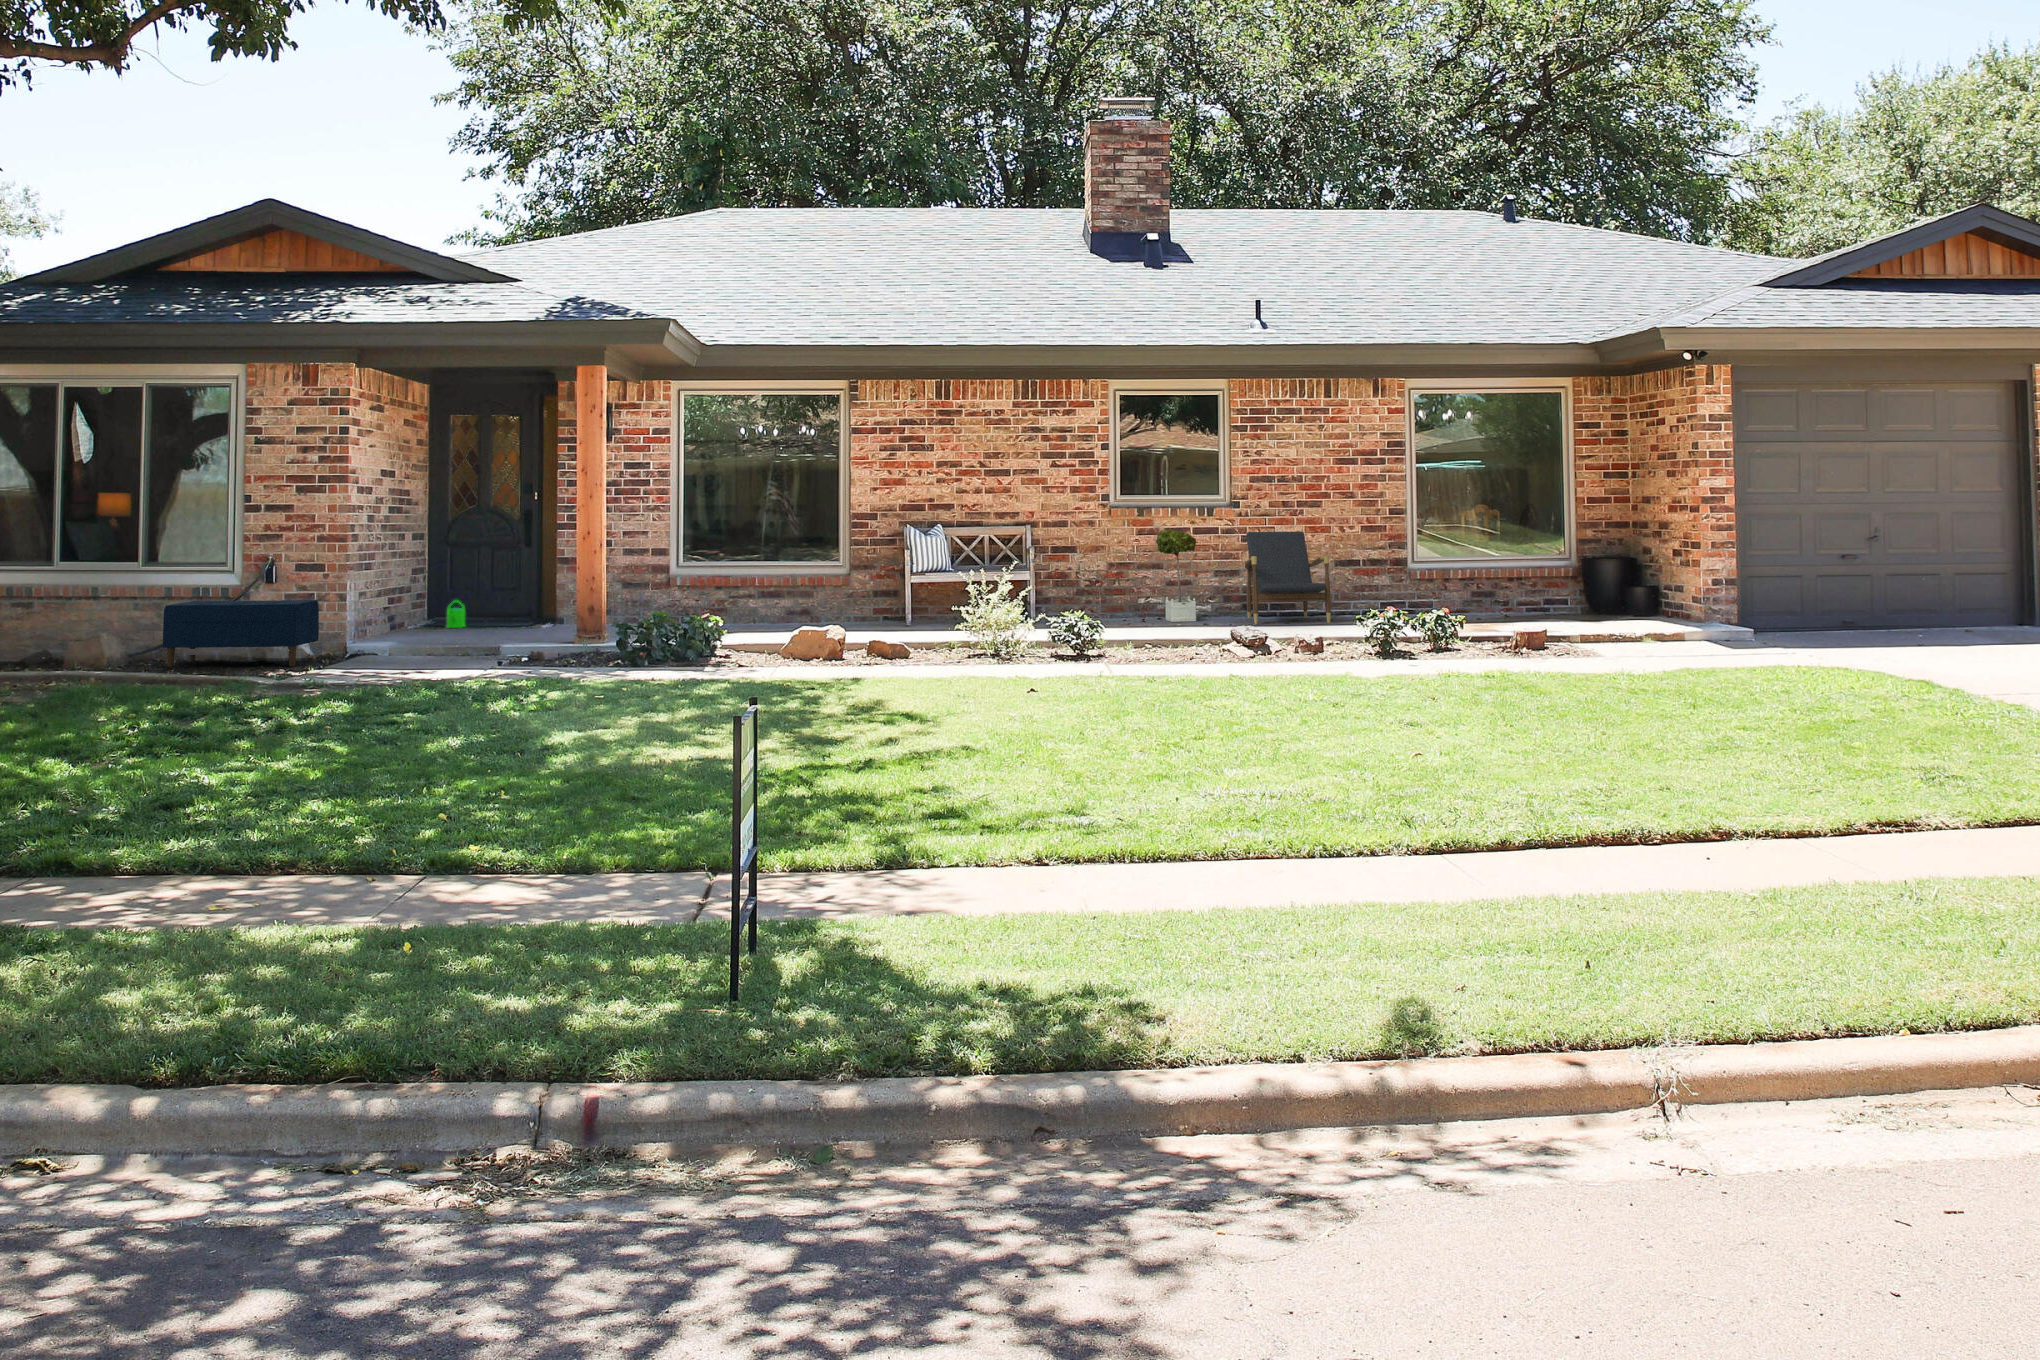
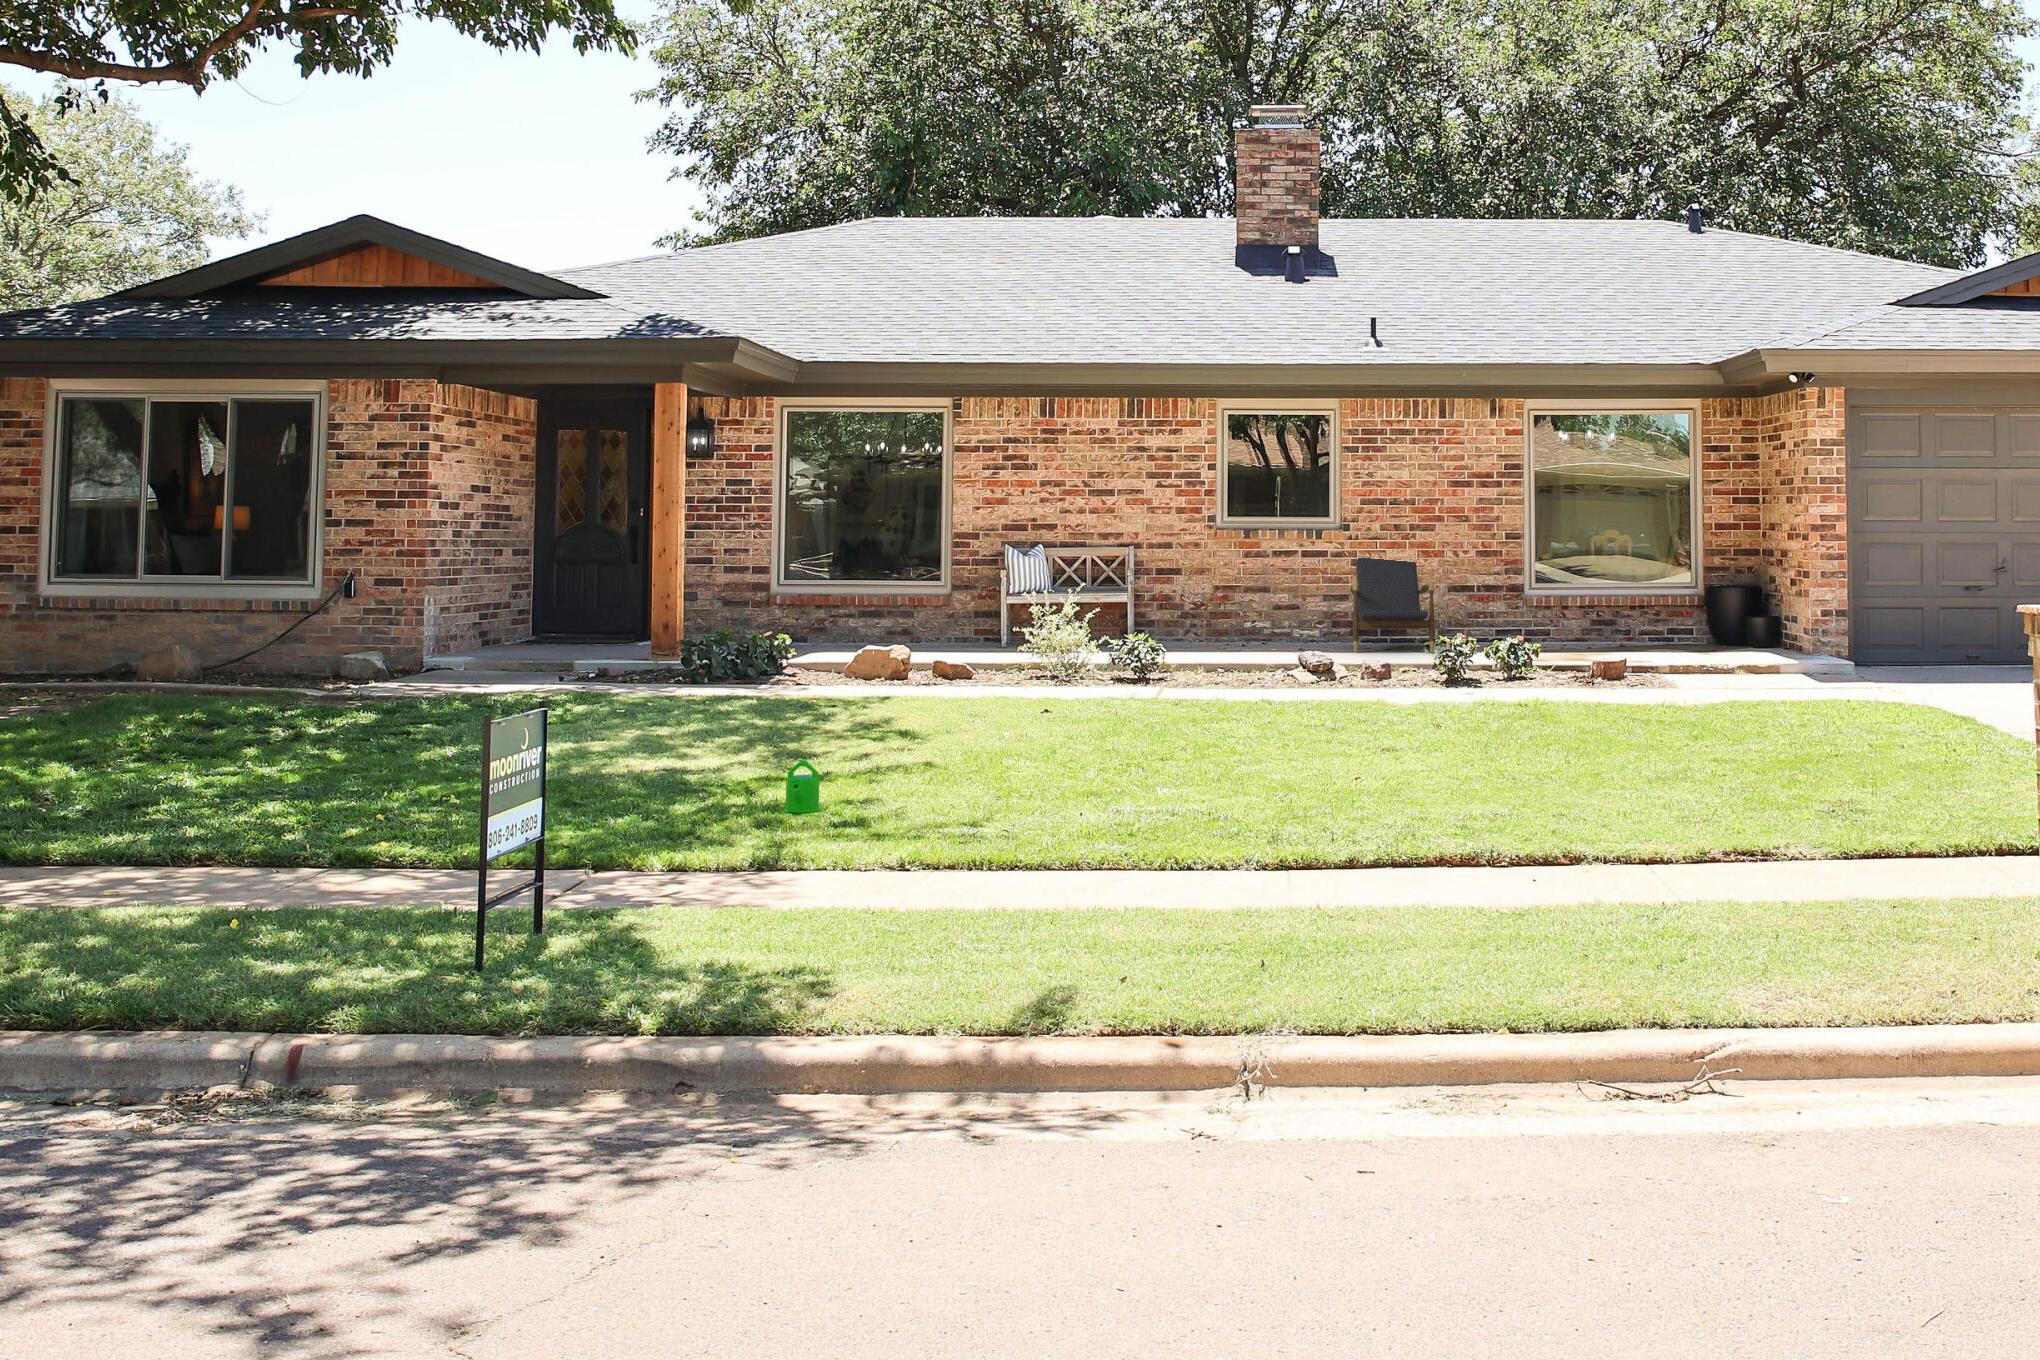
potted tree: present [1156,528,1196,622] -> none [1260,552,1301,648]
bench: present [163,600,319,667] -> none [233,614,390,680]
watering can: present [447,600,465,628] -> present [783,761,821,813]

